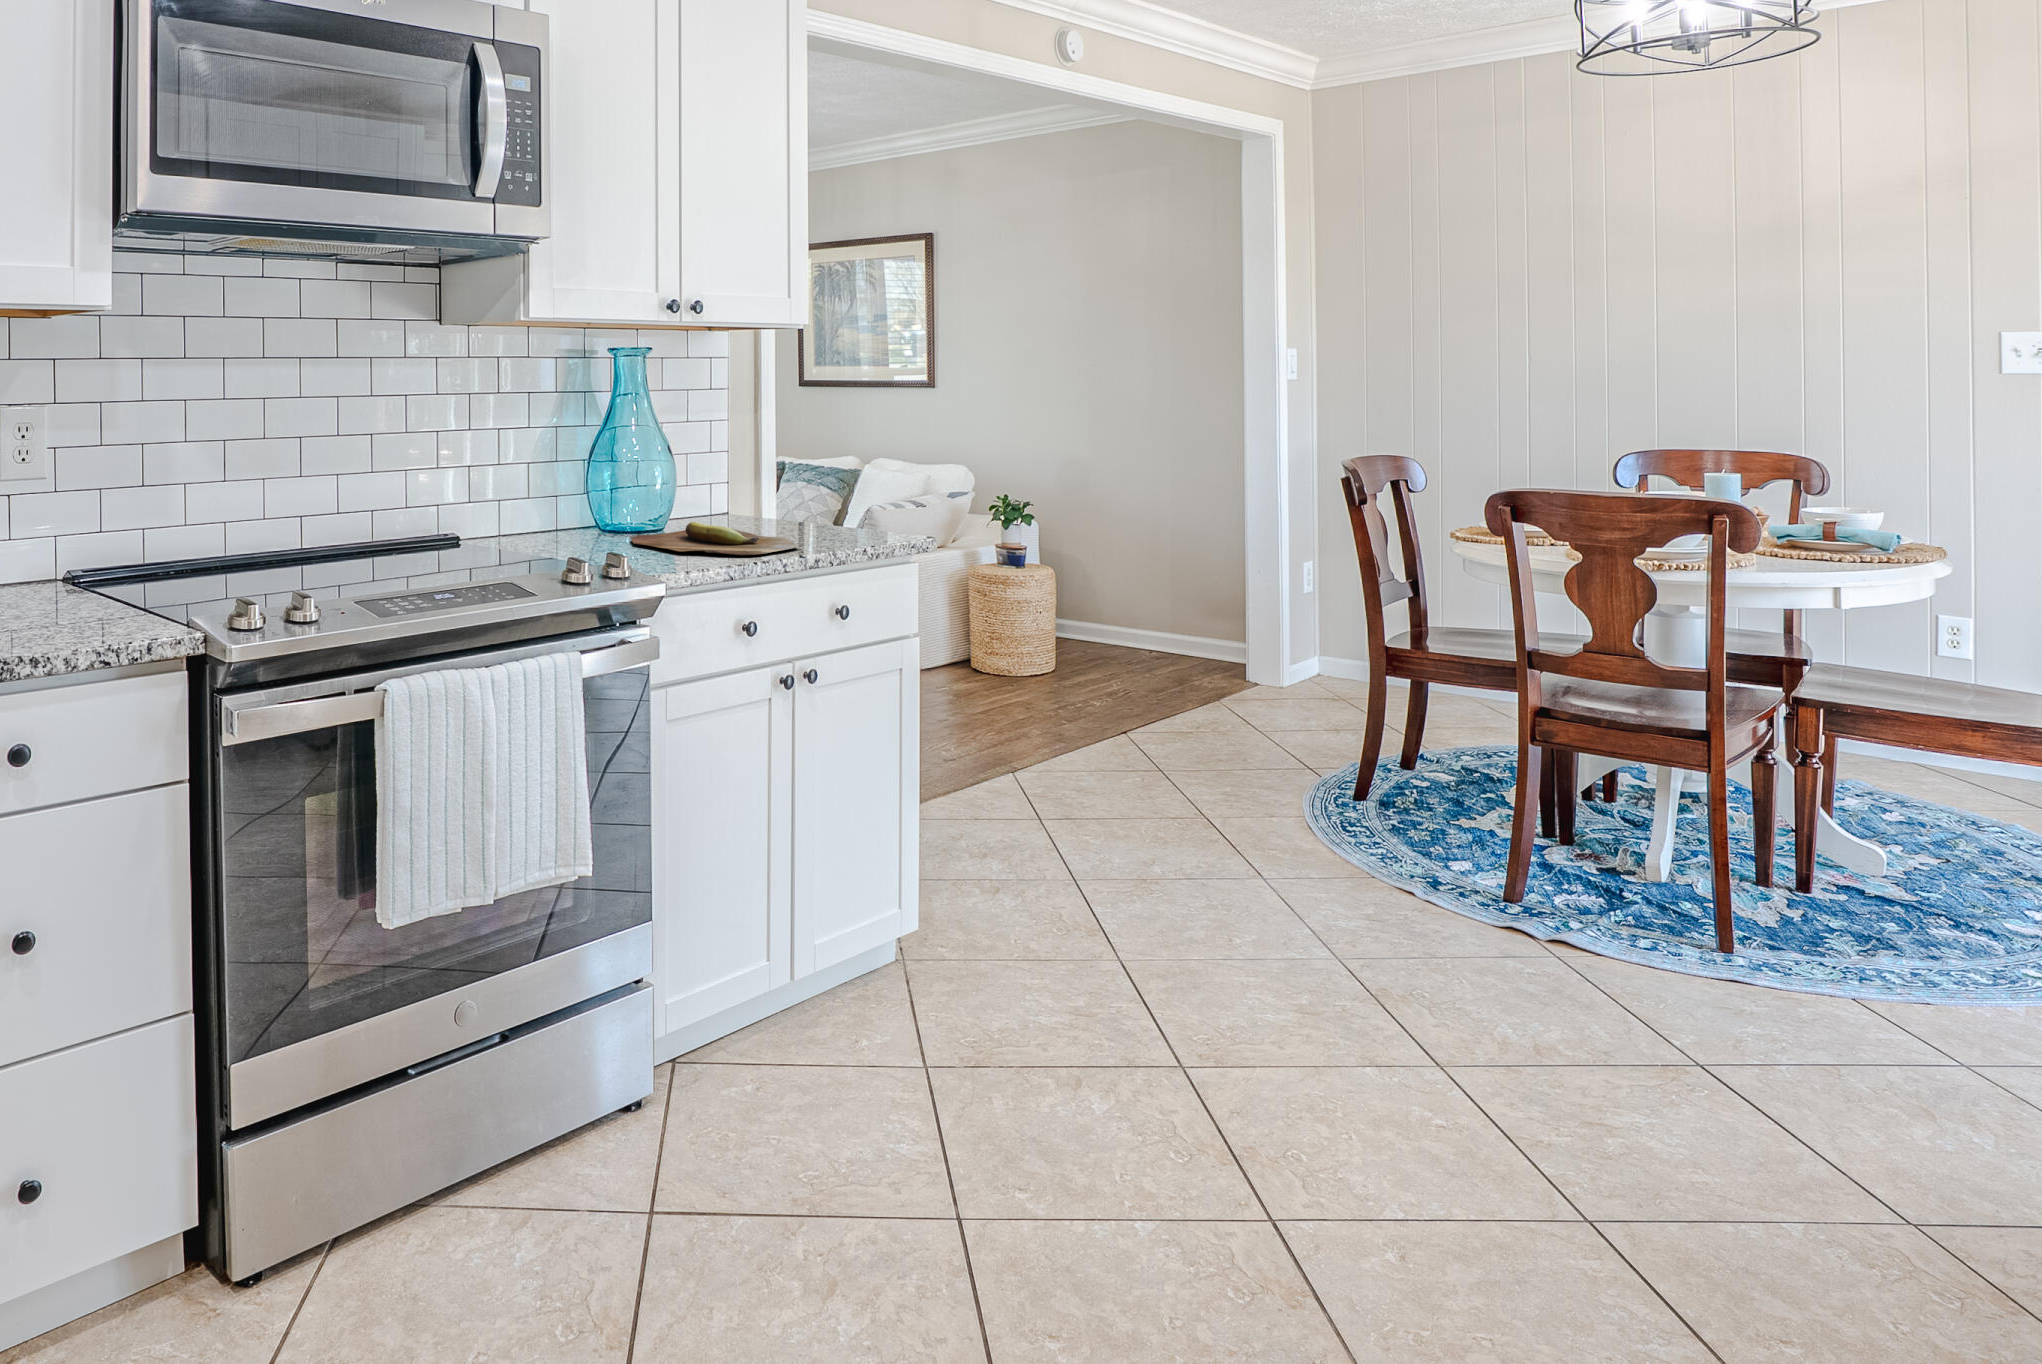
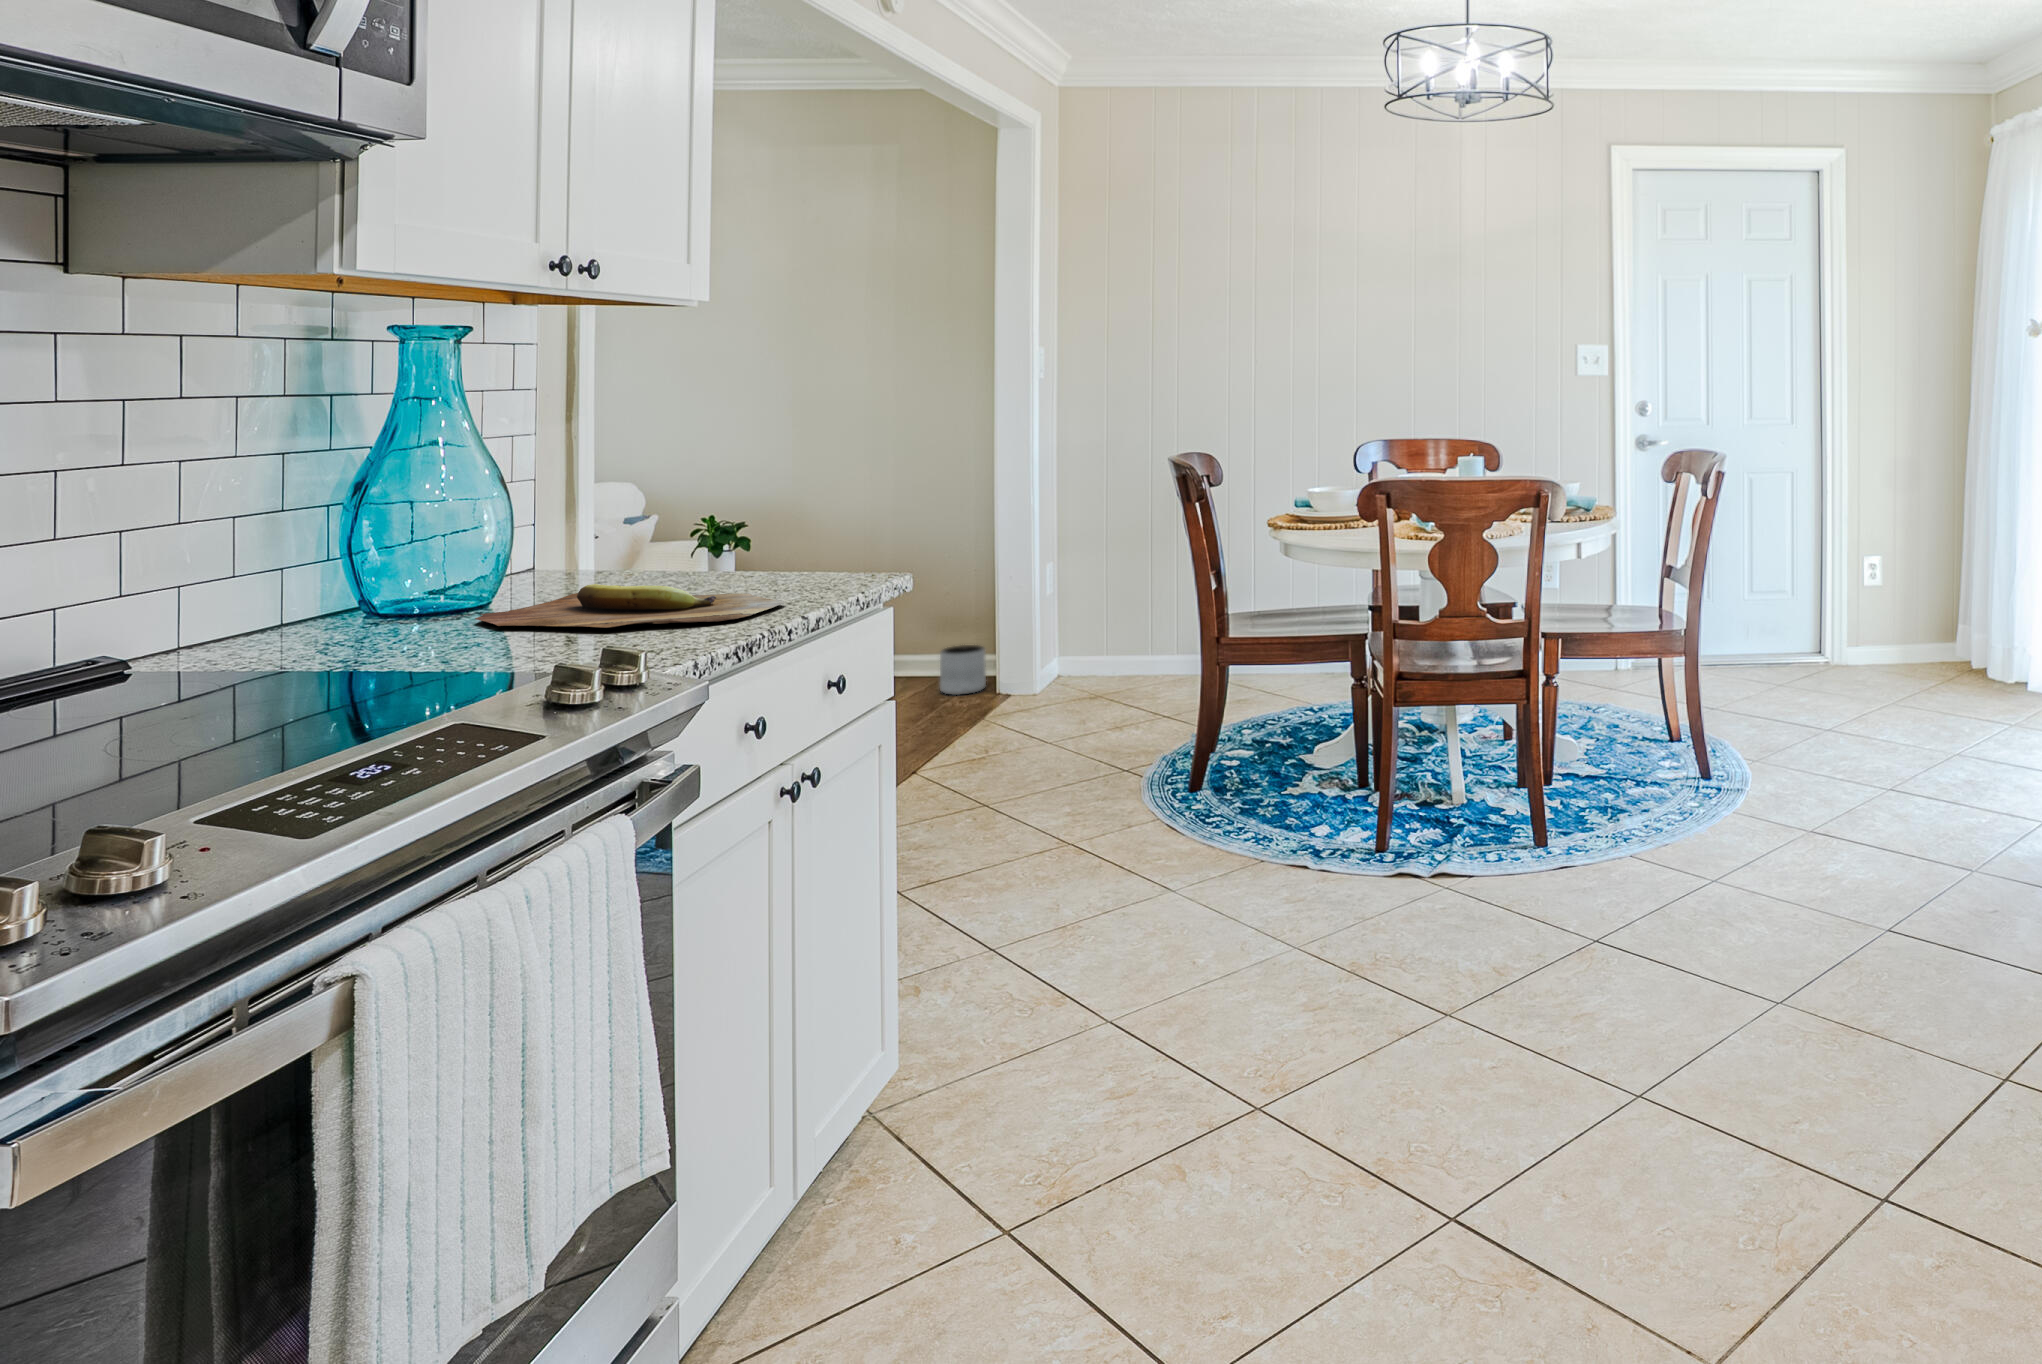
planter: none [1178,619,1223,668] -> present [940,645,986,695]

